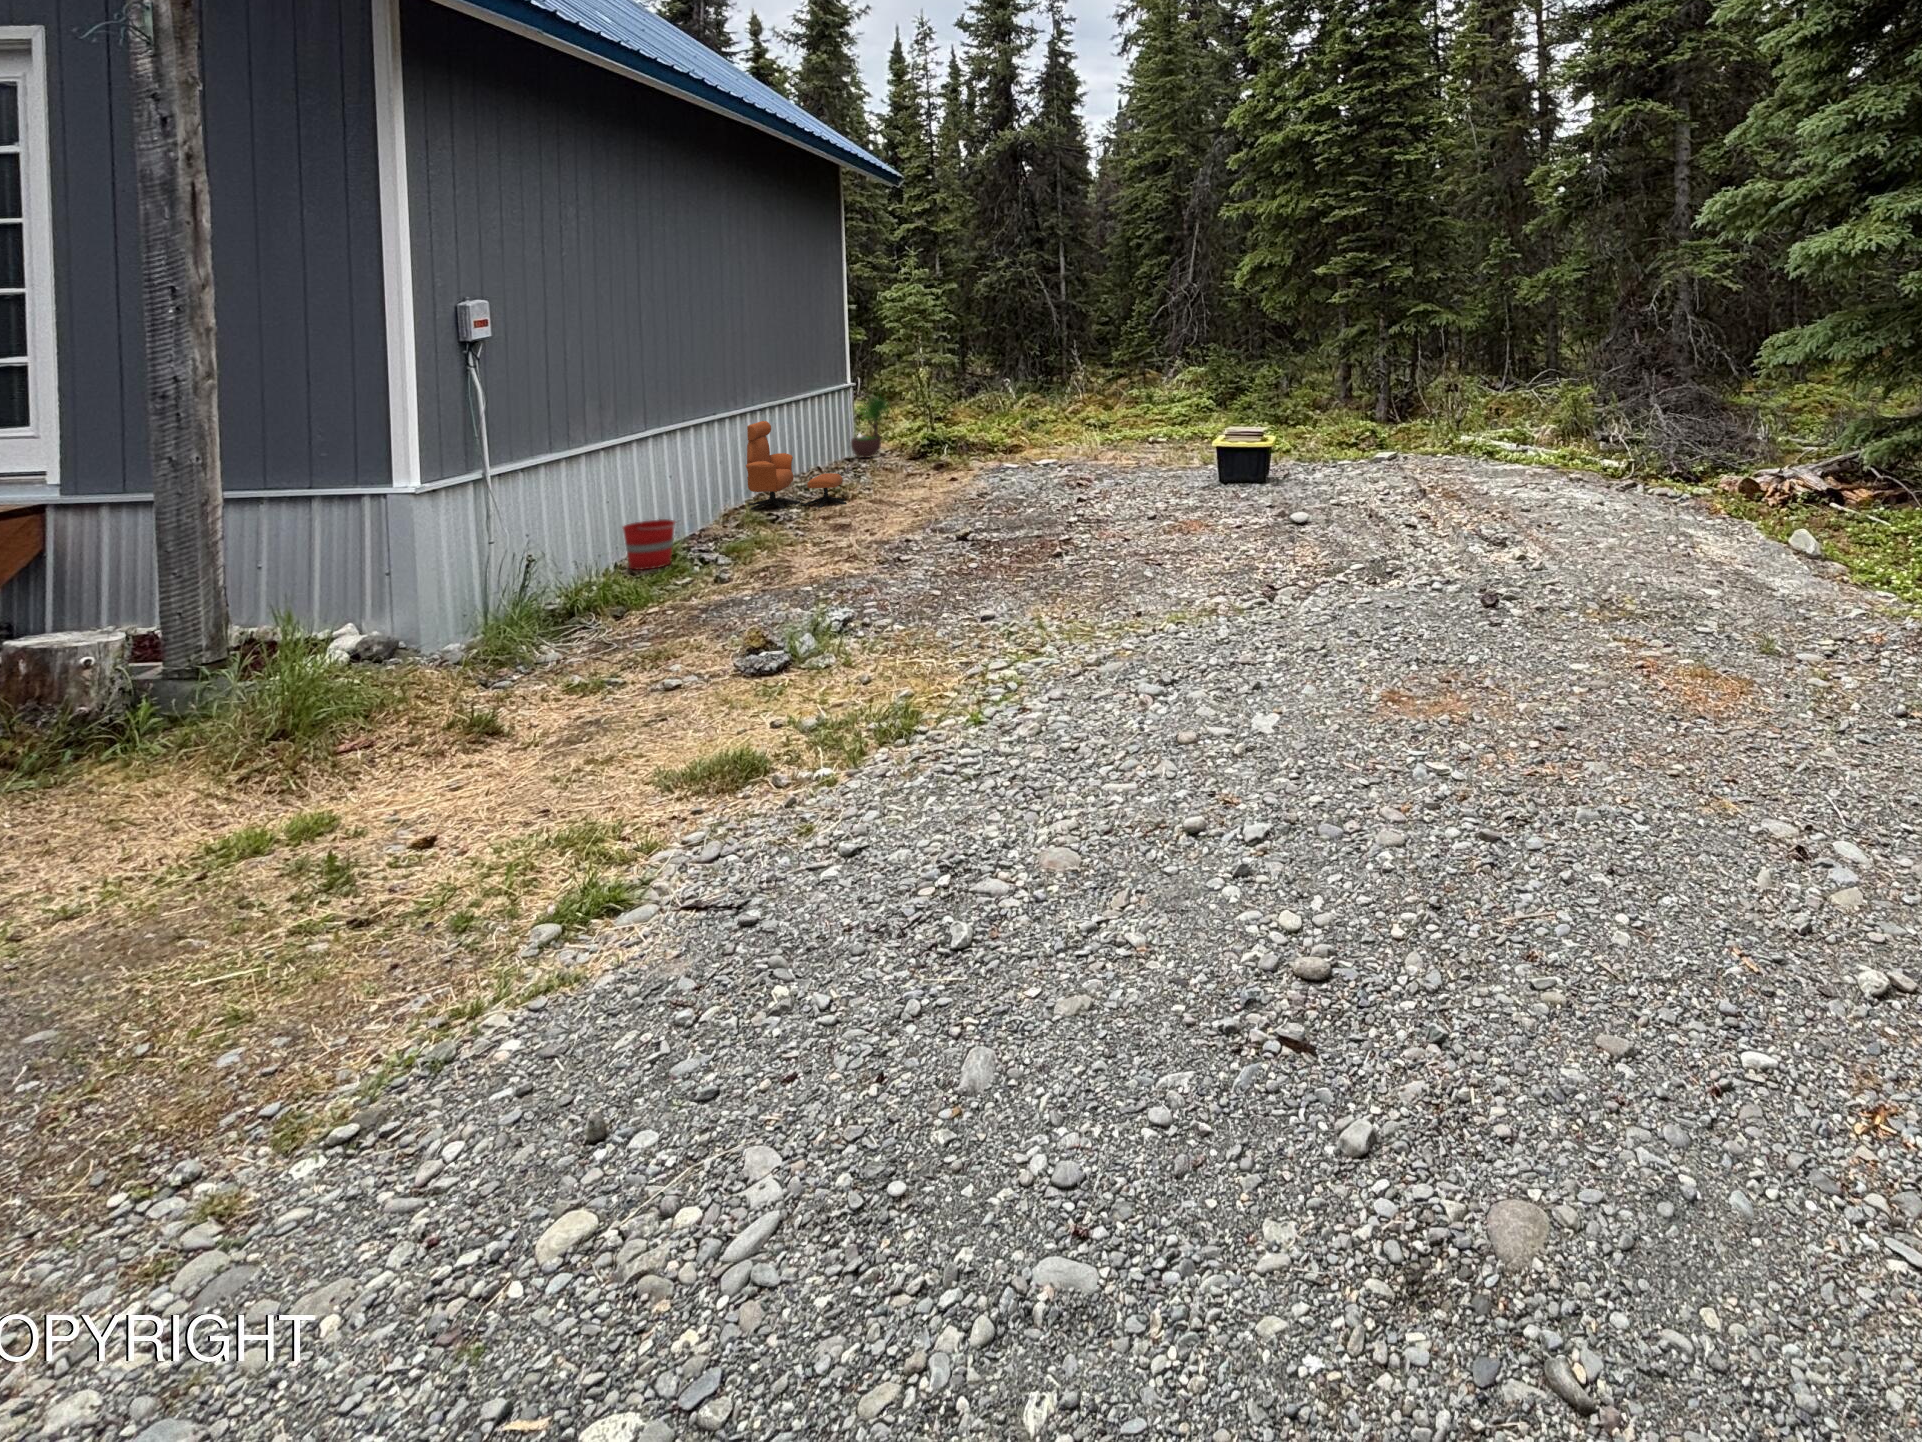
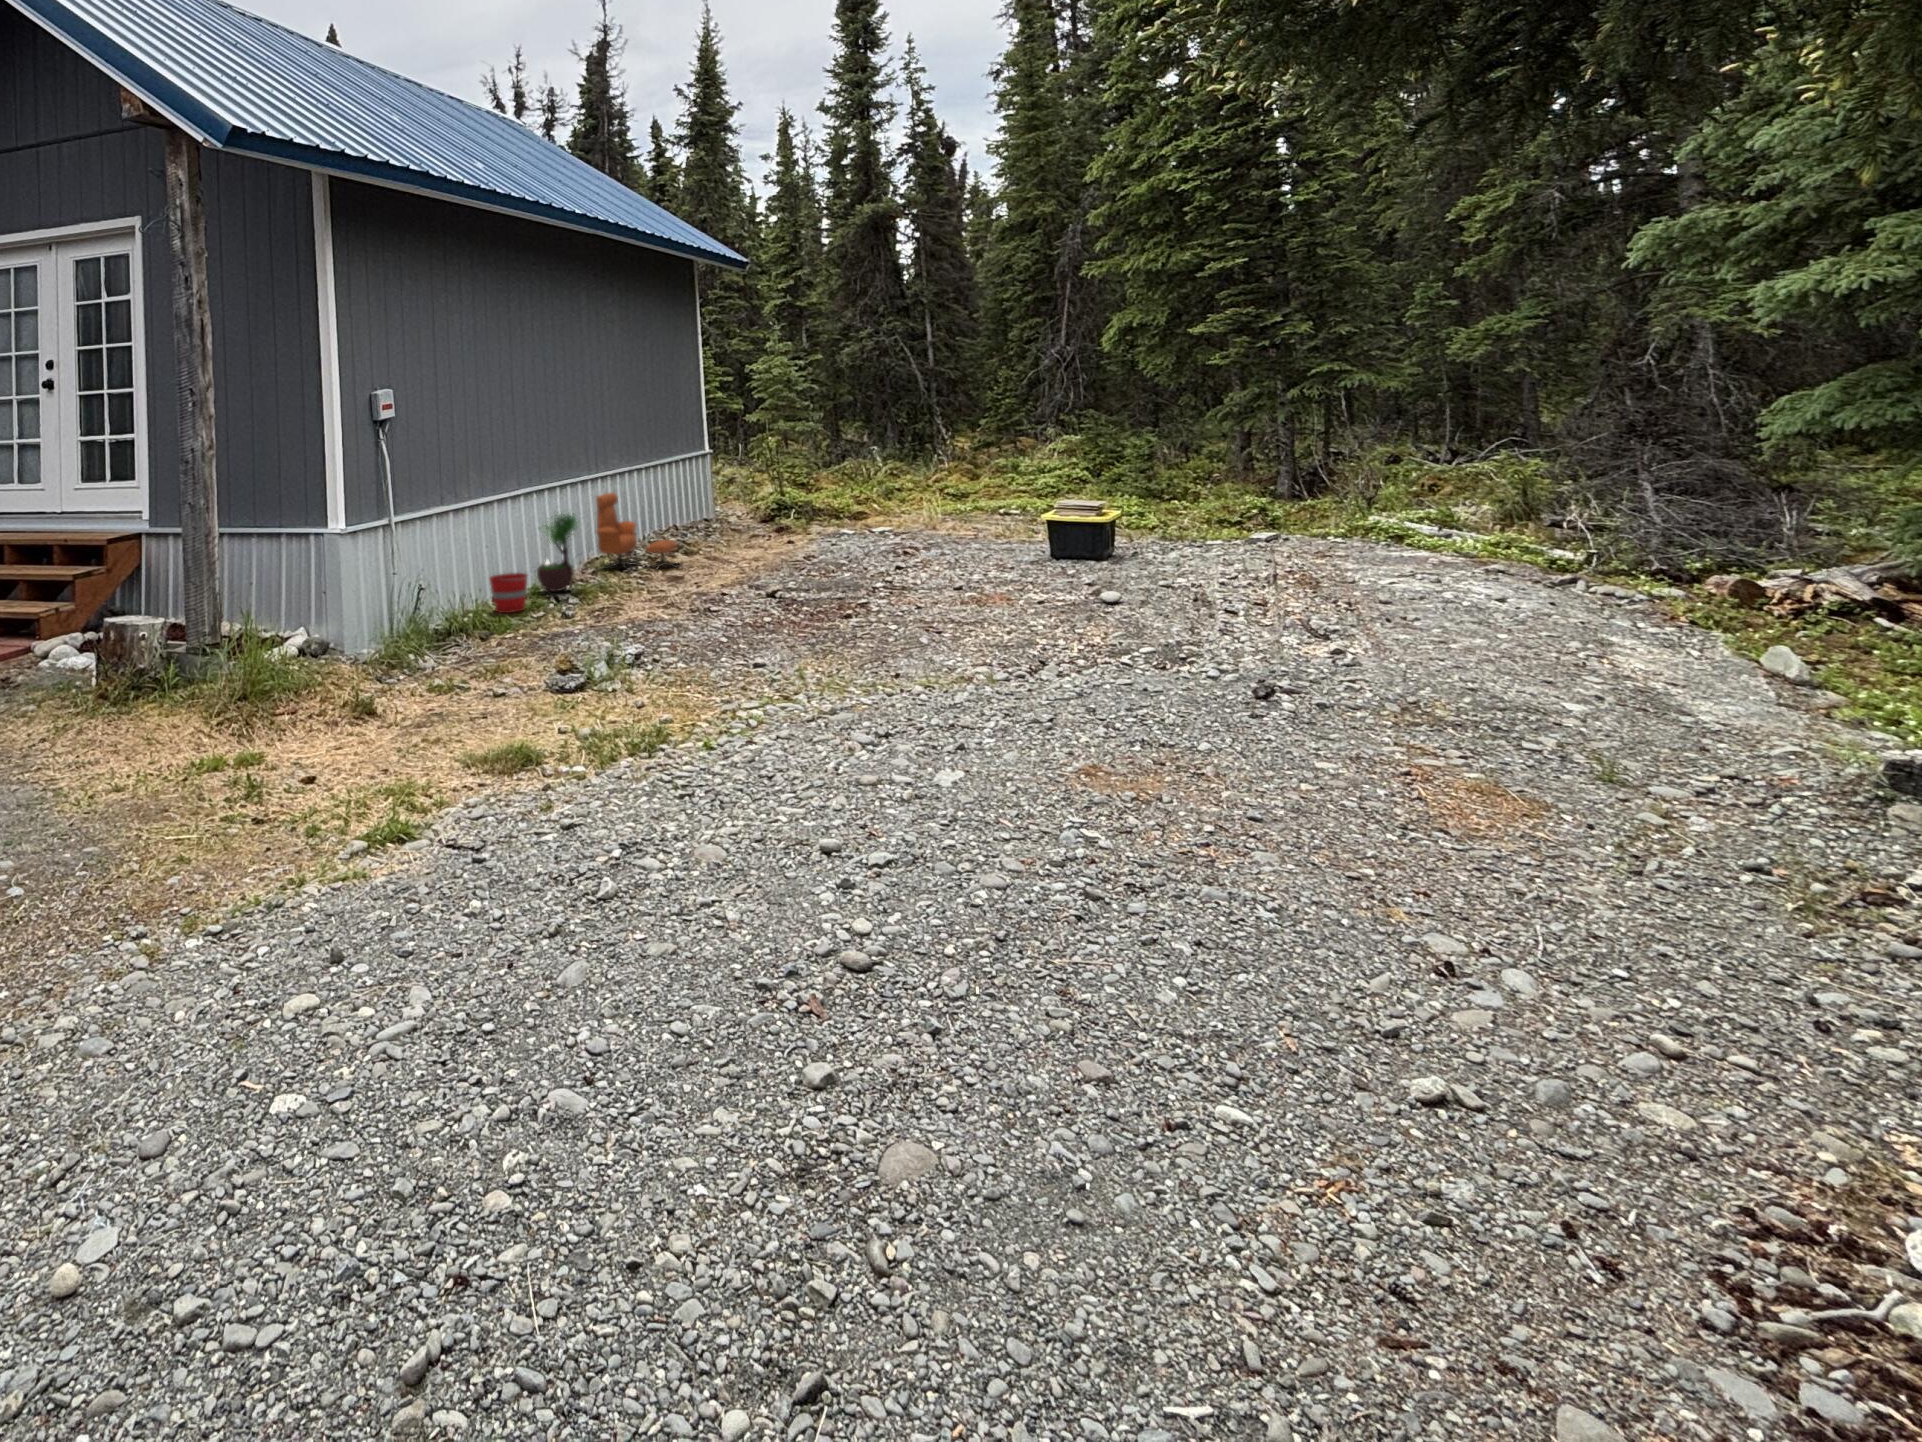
potted tree: present [851,396,889,458] -> present [537,514,577,592]

